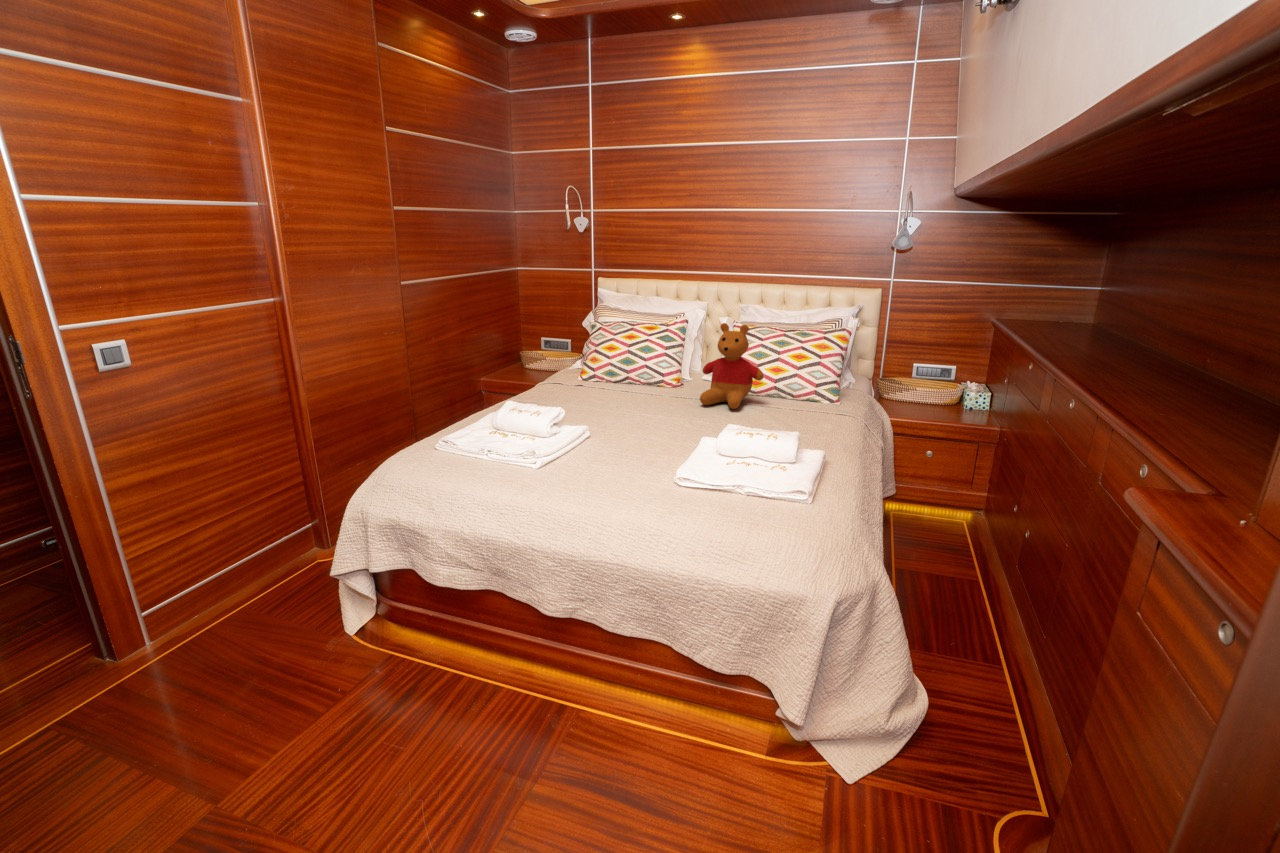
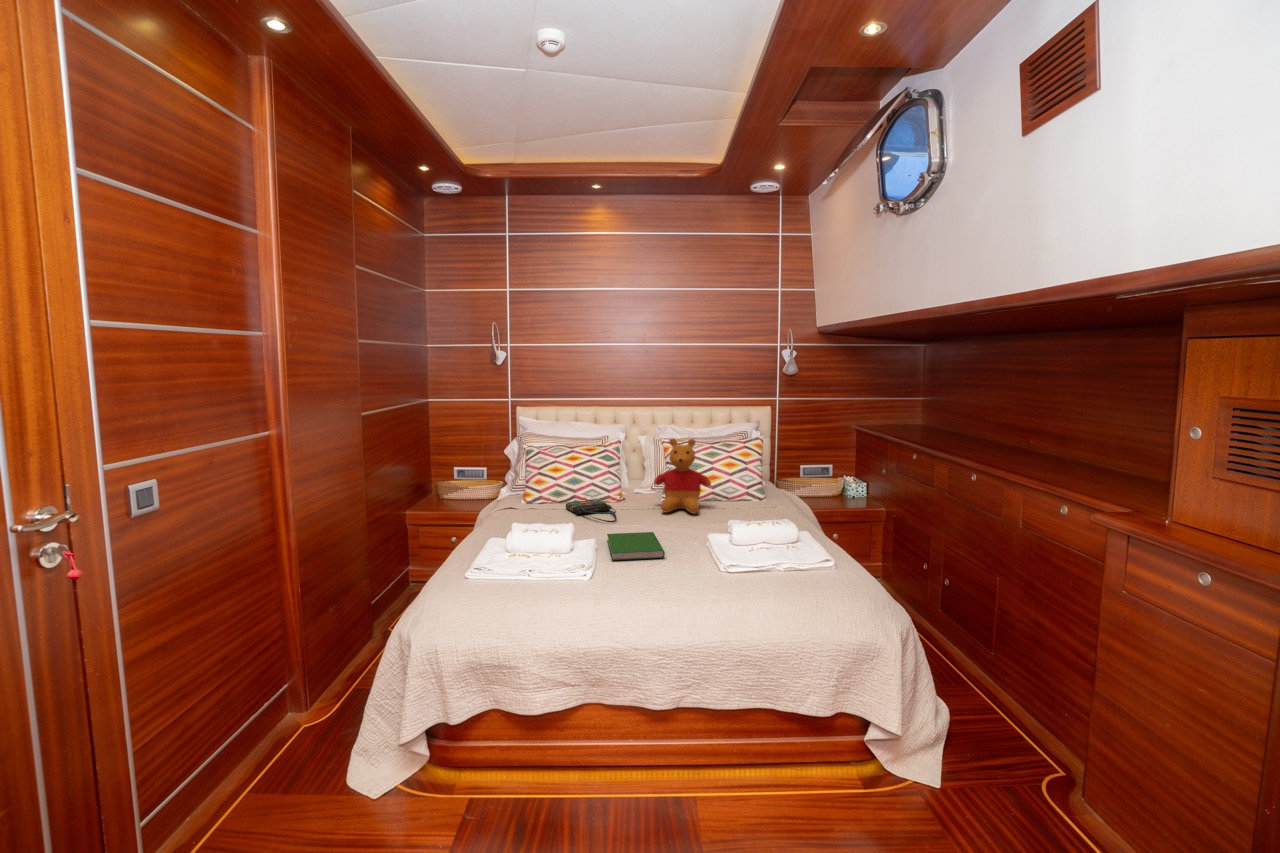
tote bag: none [610,384,655,410] -> present [566,500,616,523]
hardcover book: none [600,422,666,453] -> present [607,532,665,560]

